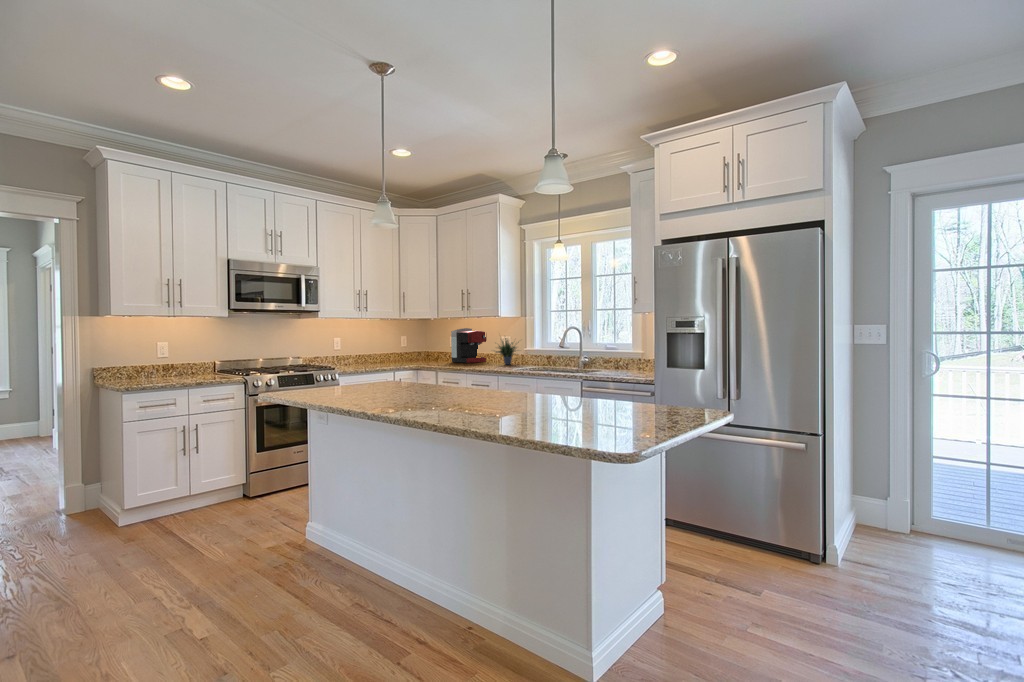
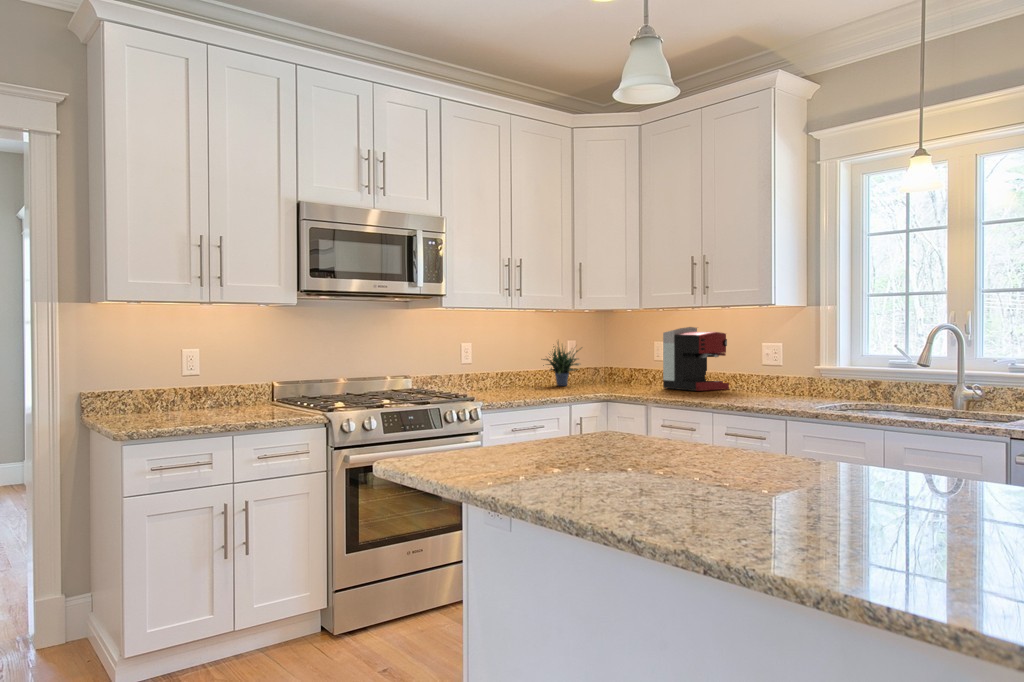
potted plant: present [496,338,519,364] -> present [543,344,579,386]

